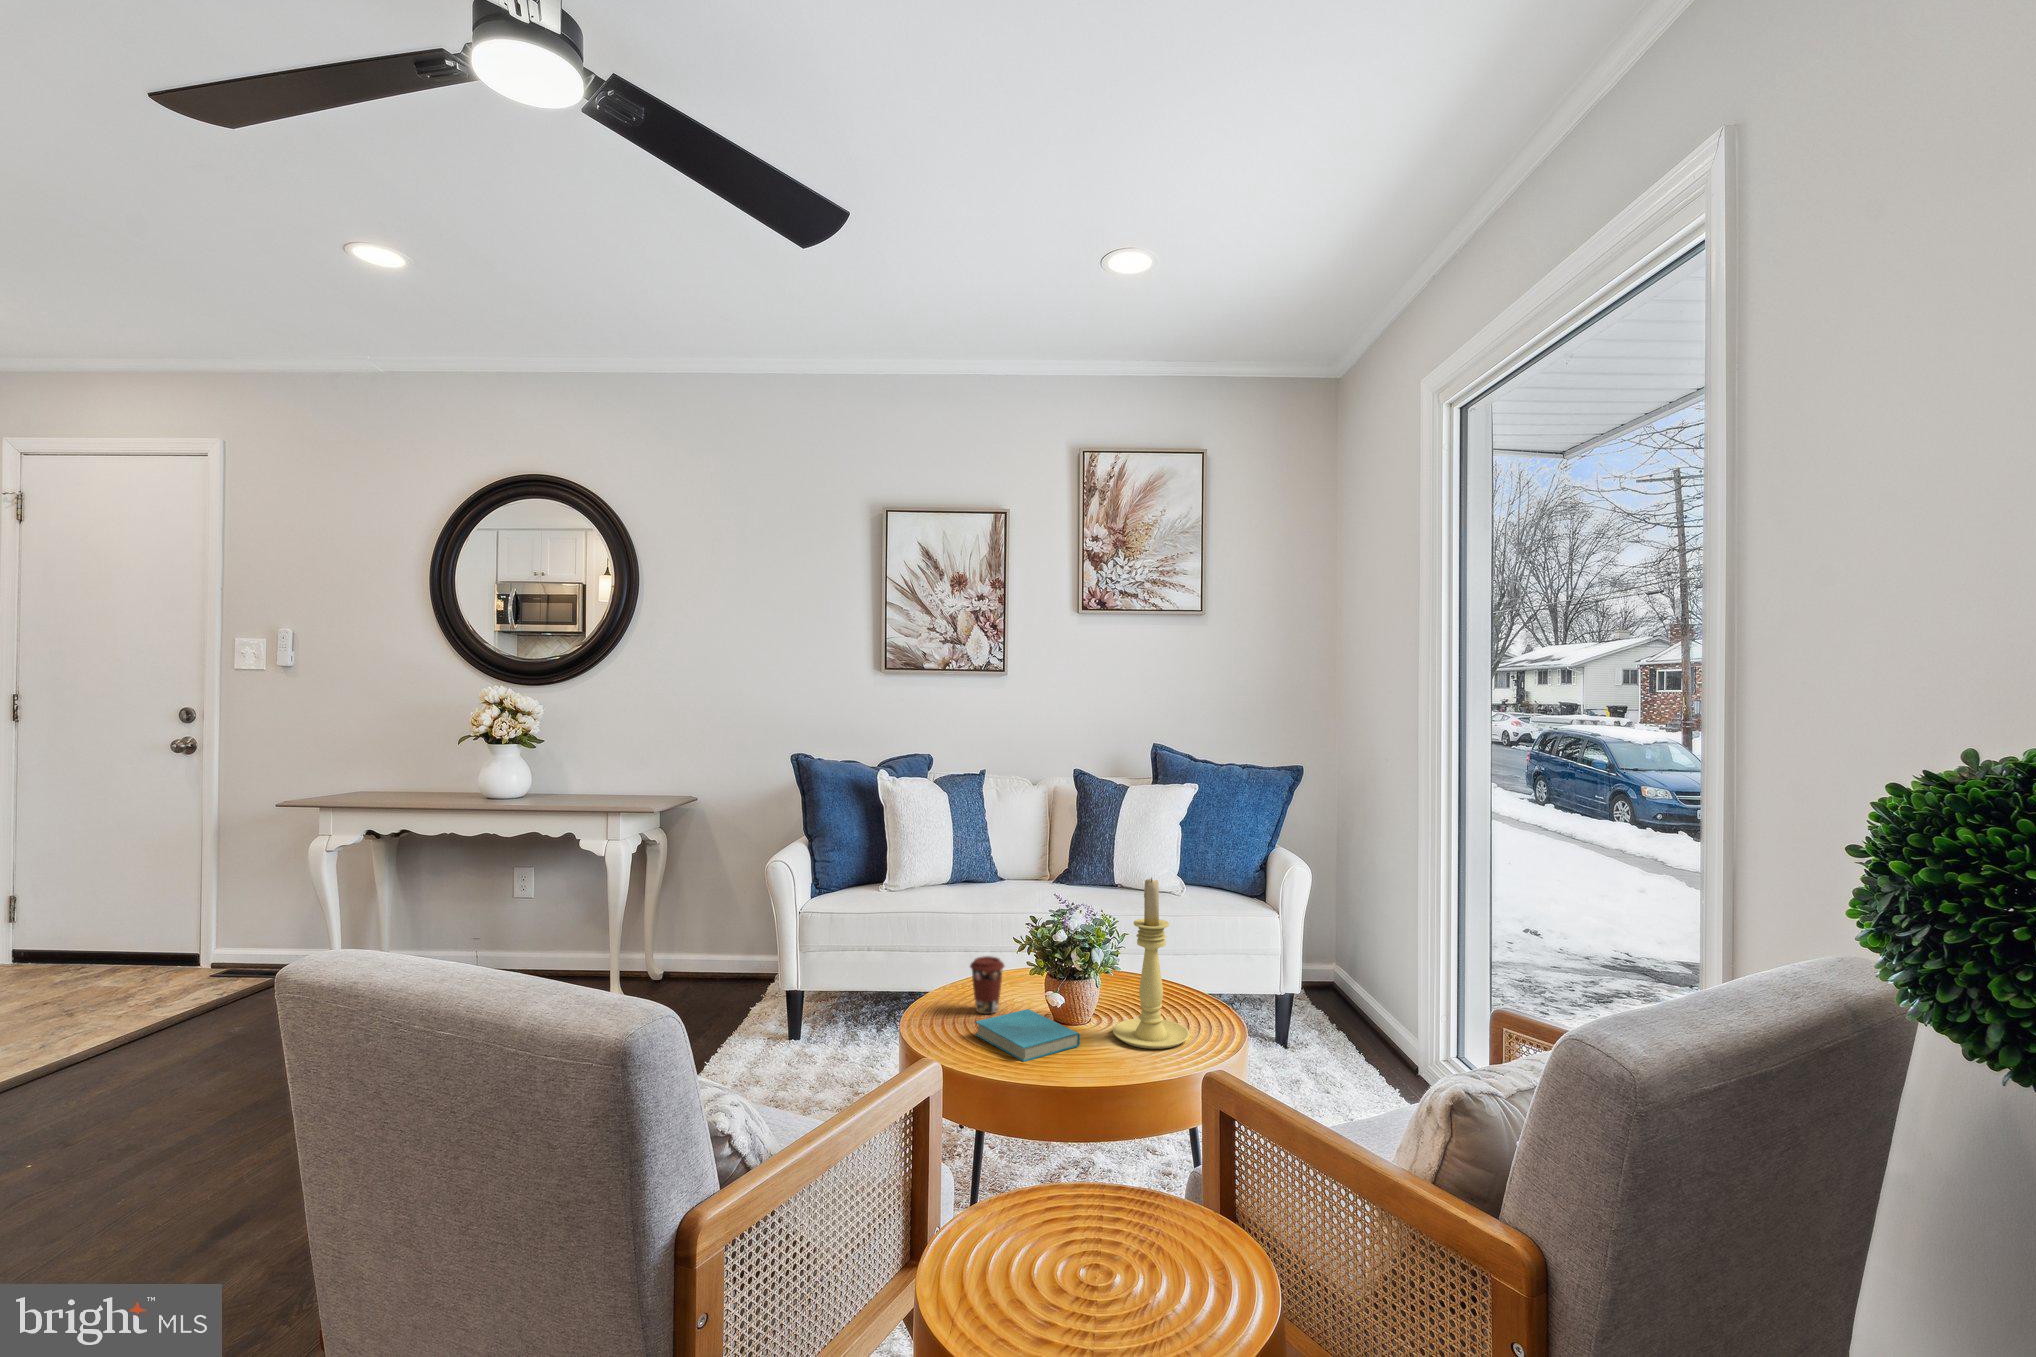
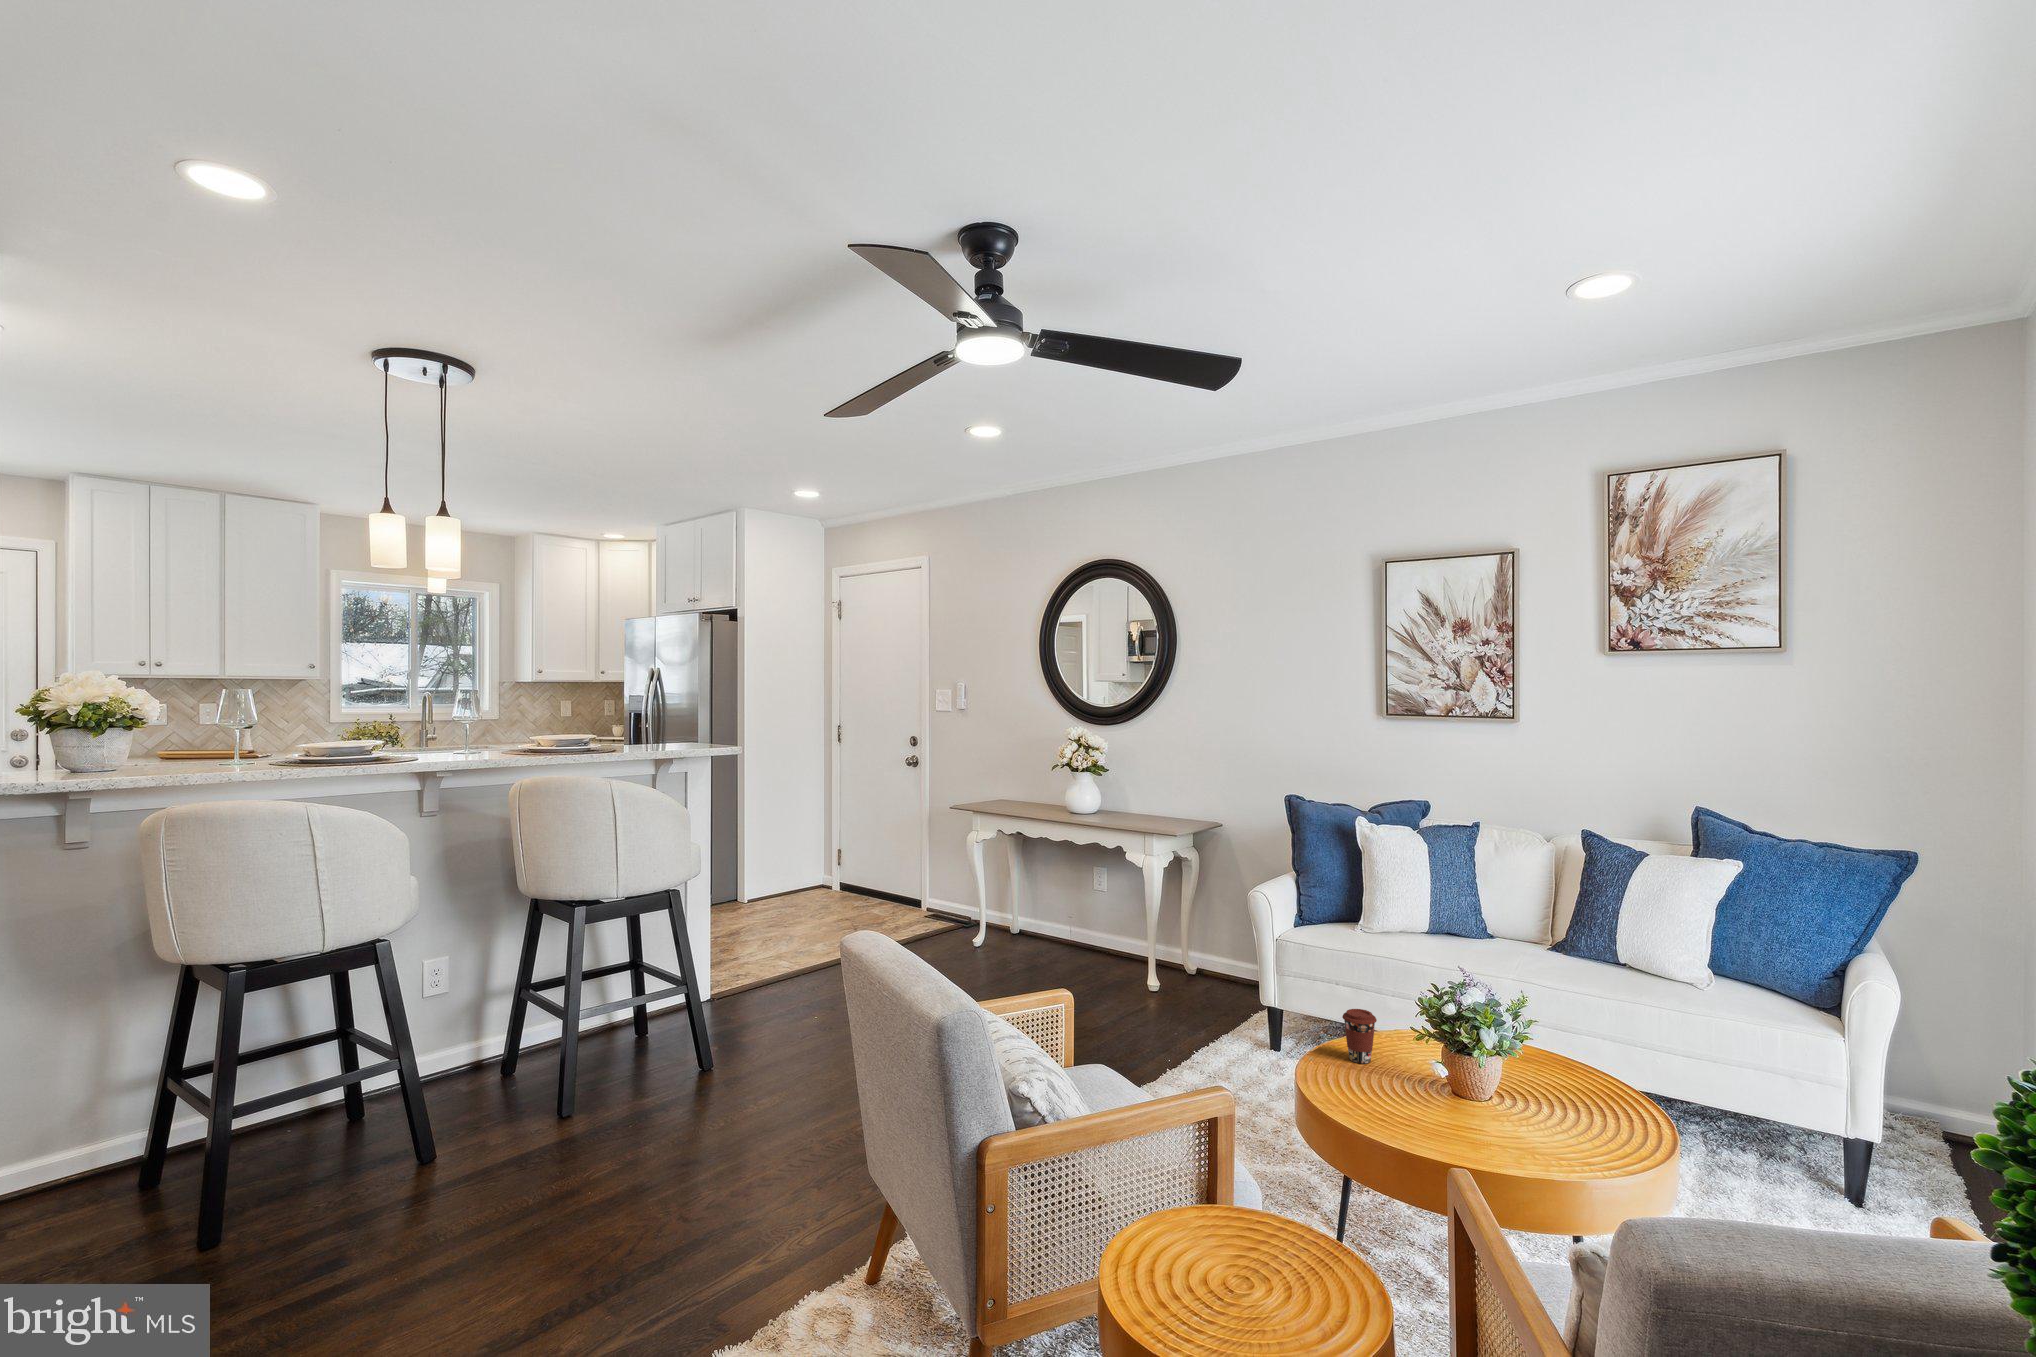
candle holder: present [1113,878,1190,1049] -> none [1457,963,1543,1139]
book: present [975,1009,1080,1062] -> none [1327,1065,1415,1112]

